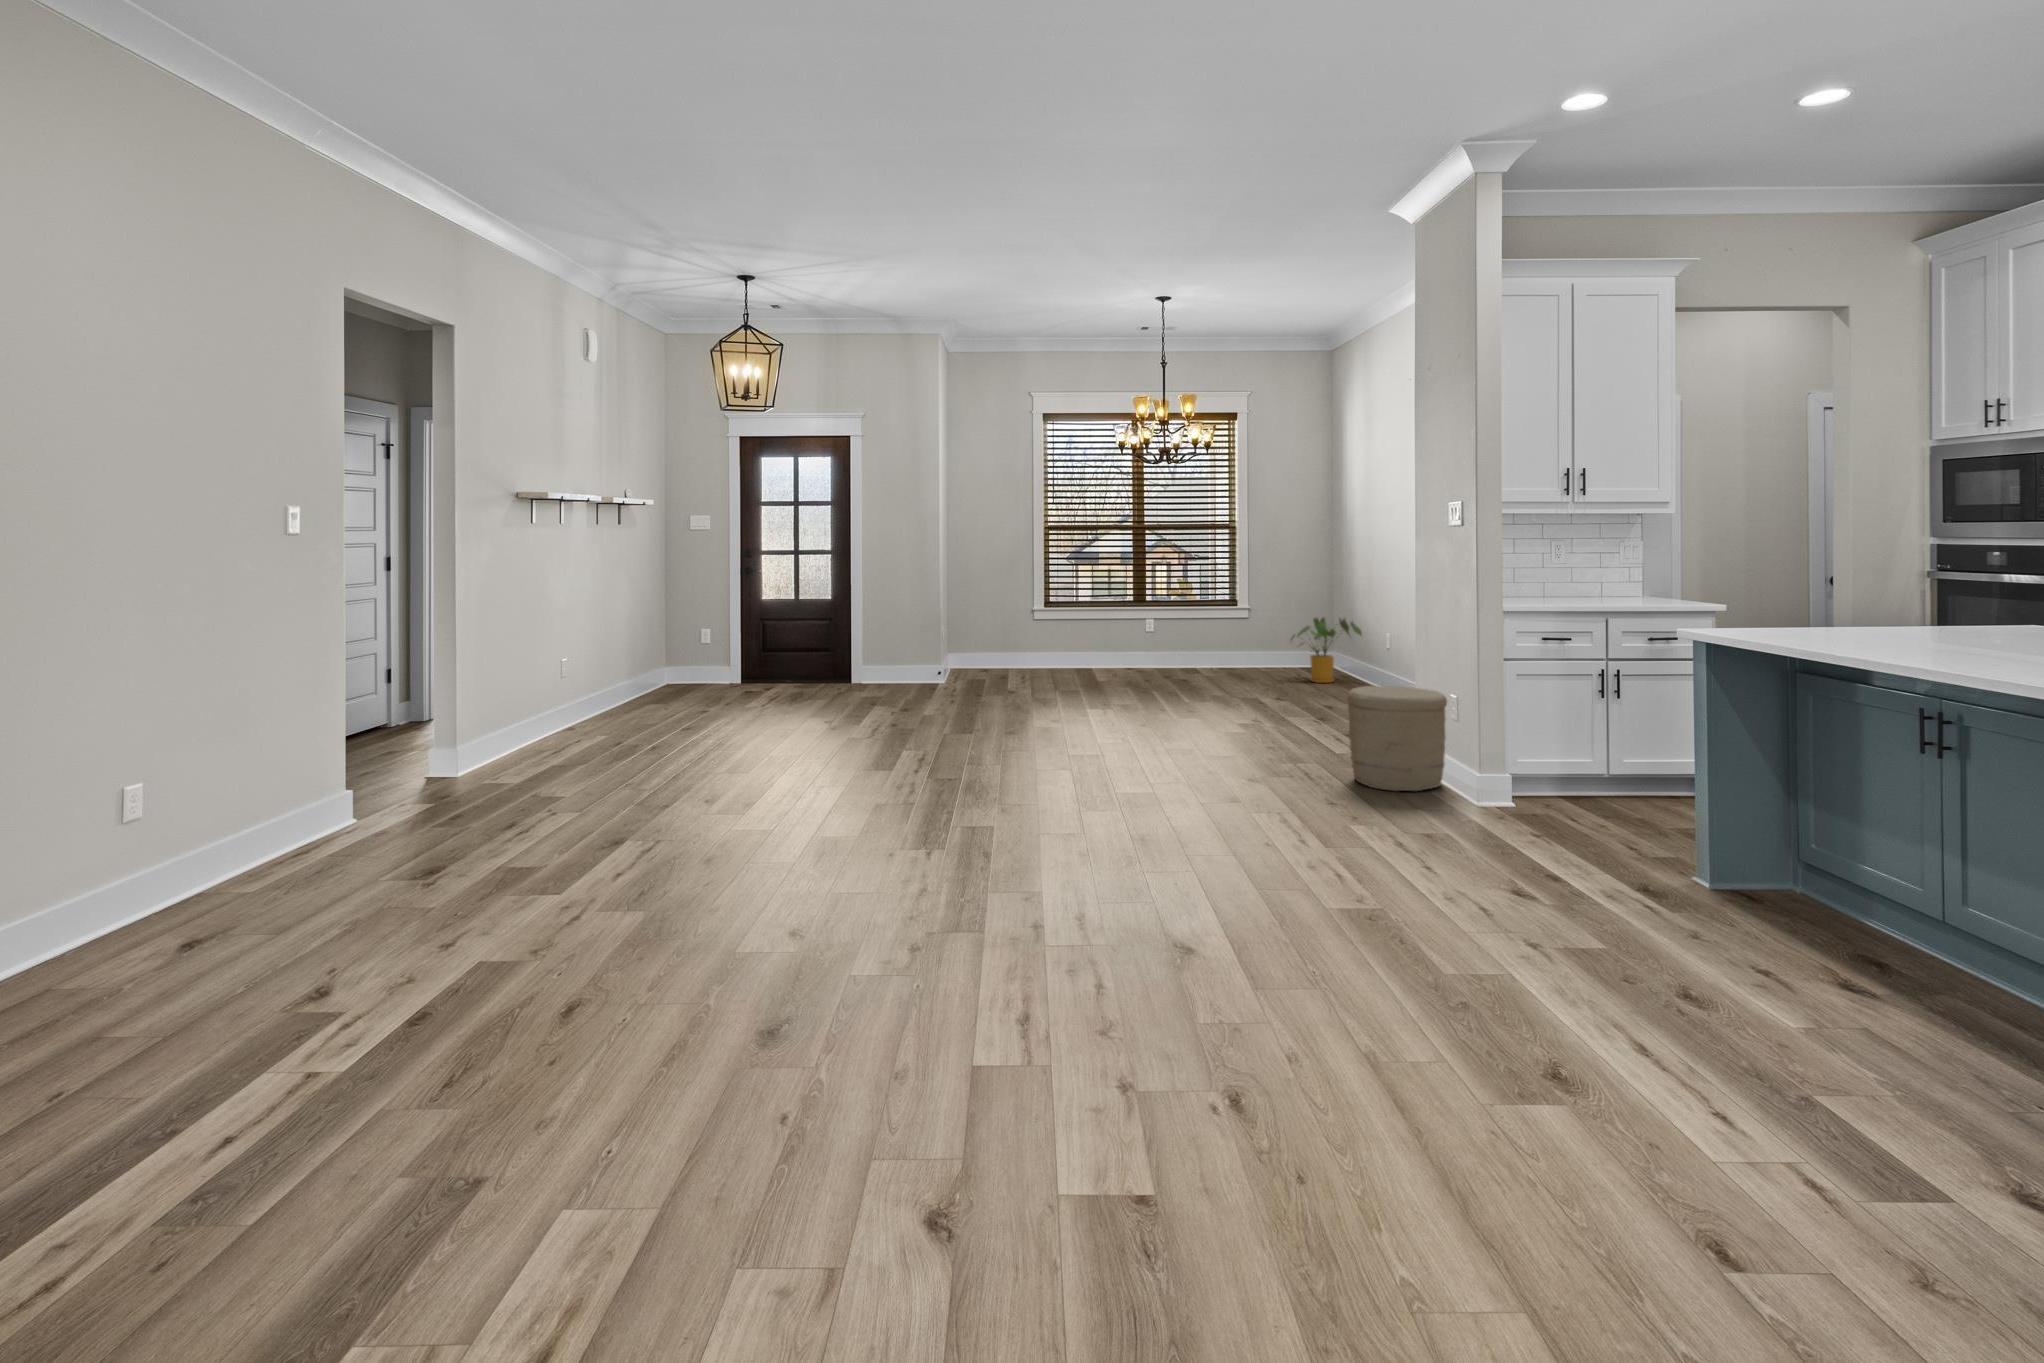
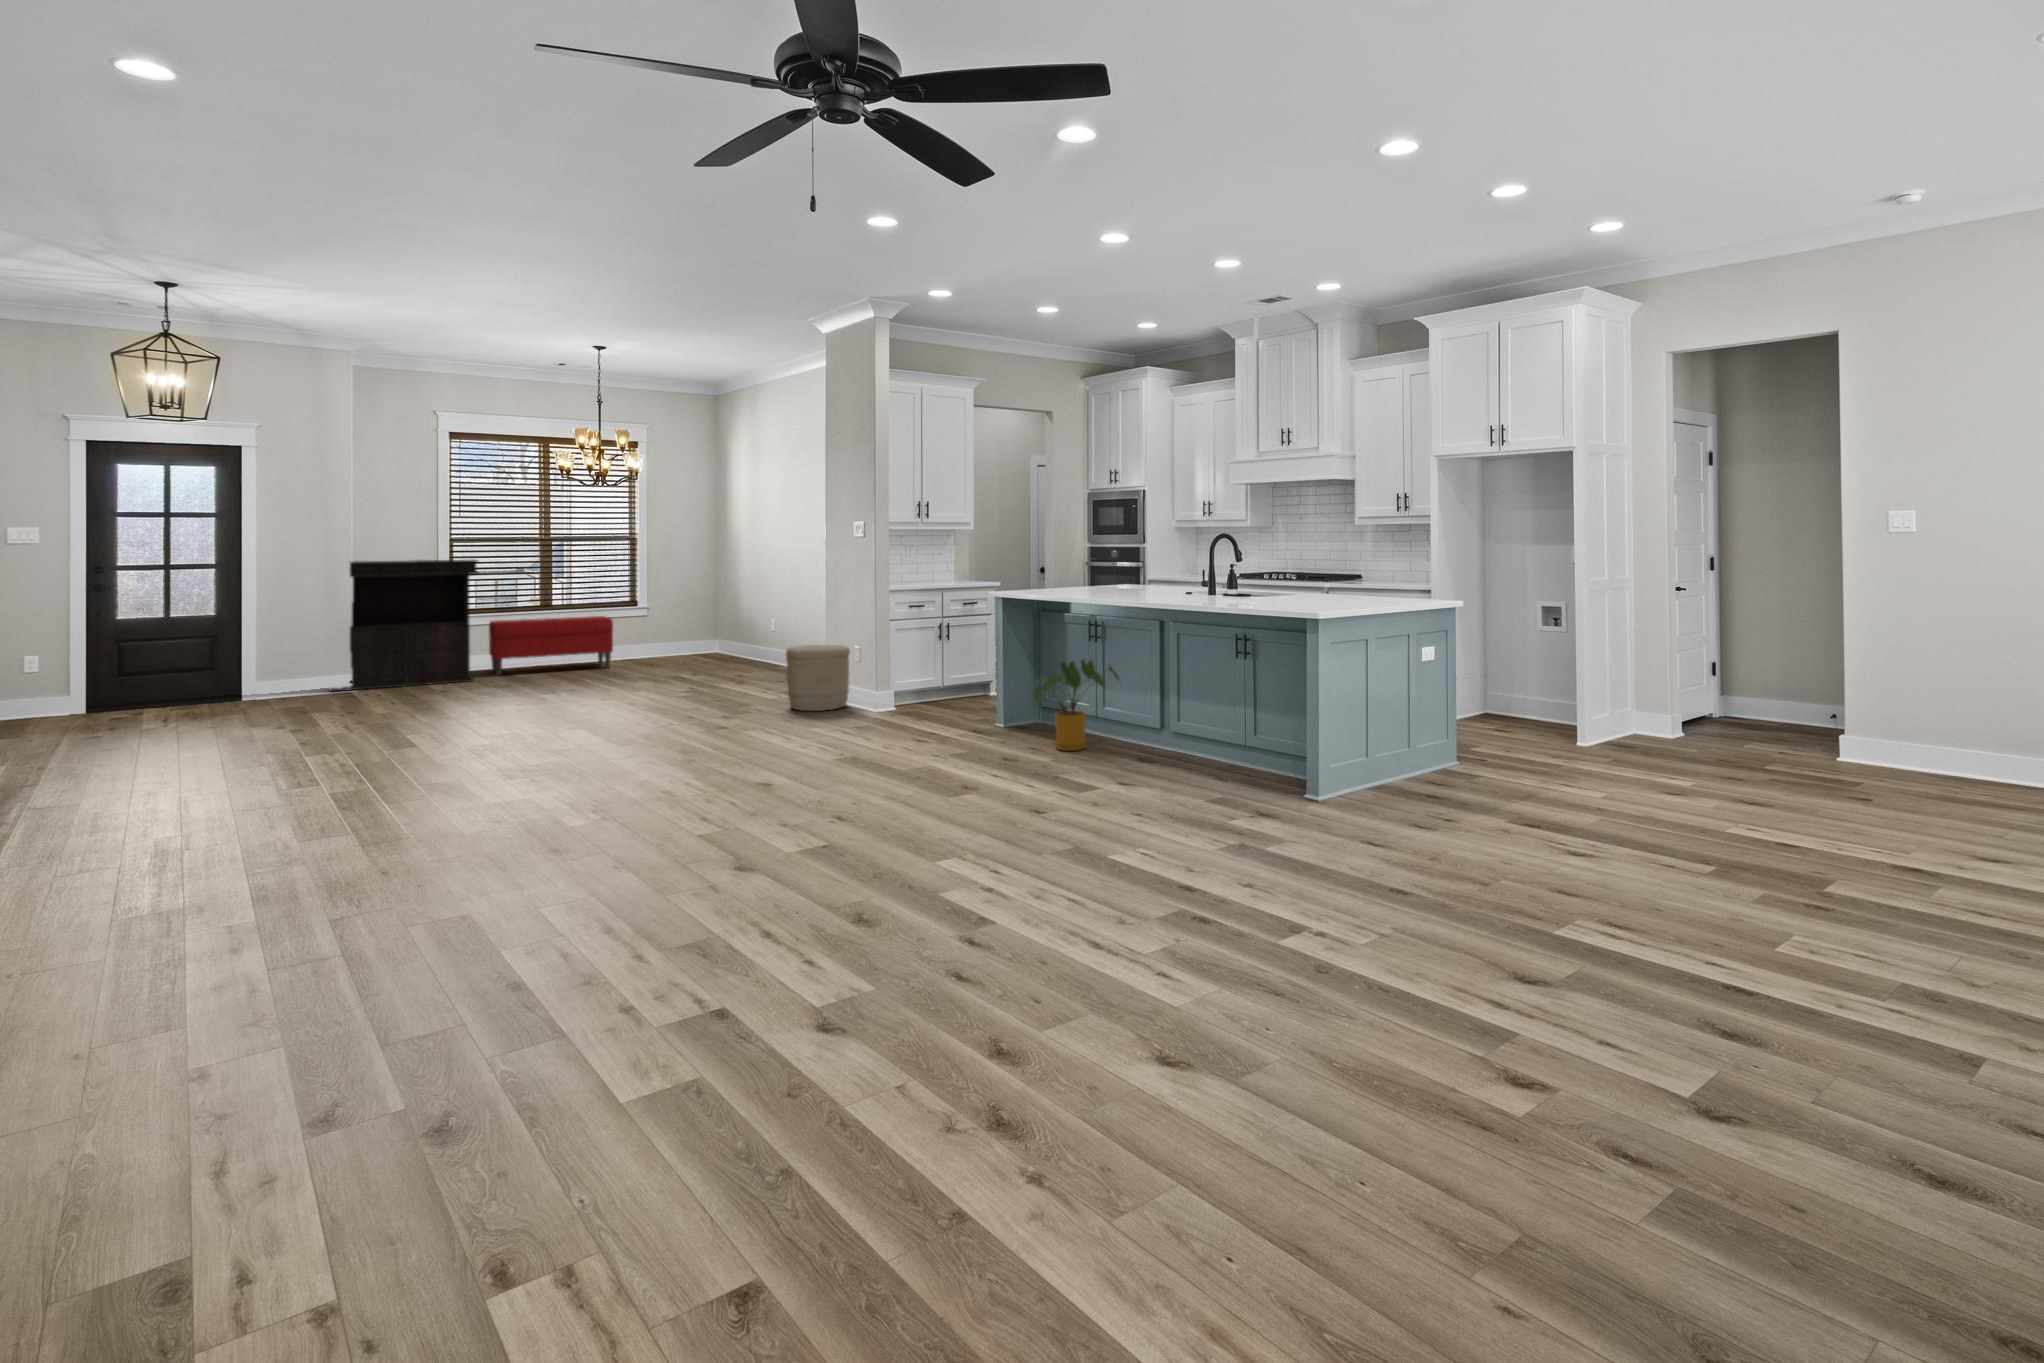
console table: none [917,549,1058,684] -> present [330,560,478,692]
bench: none [1076,617,1201,680] -> present [489,616,613,676]
house plant: present [1291,618,1362,683] -> present [1032,660,1119,751]

